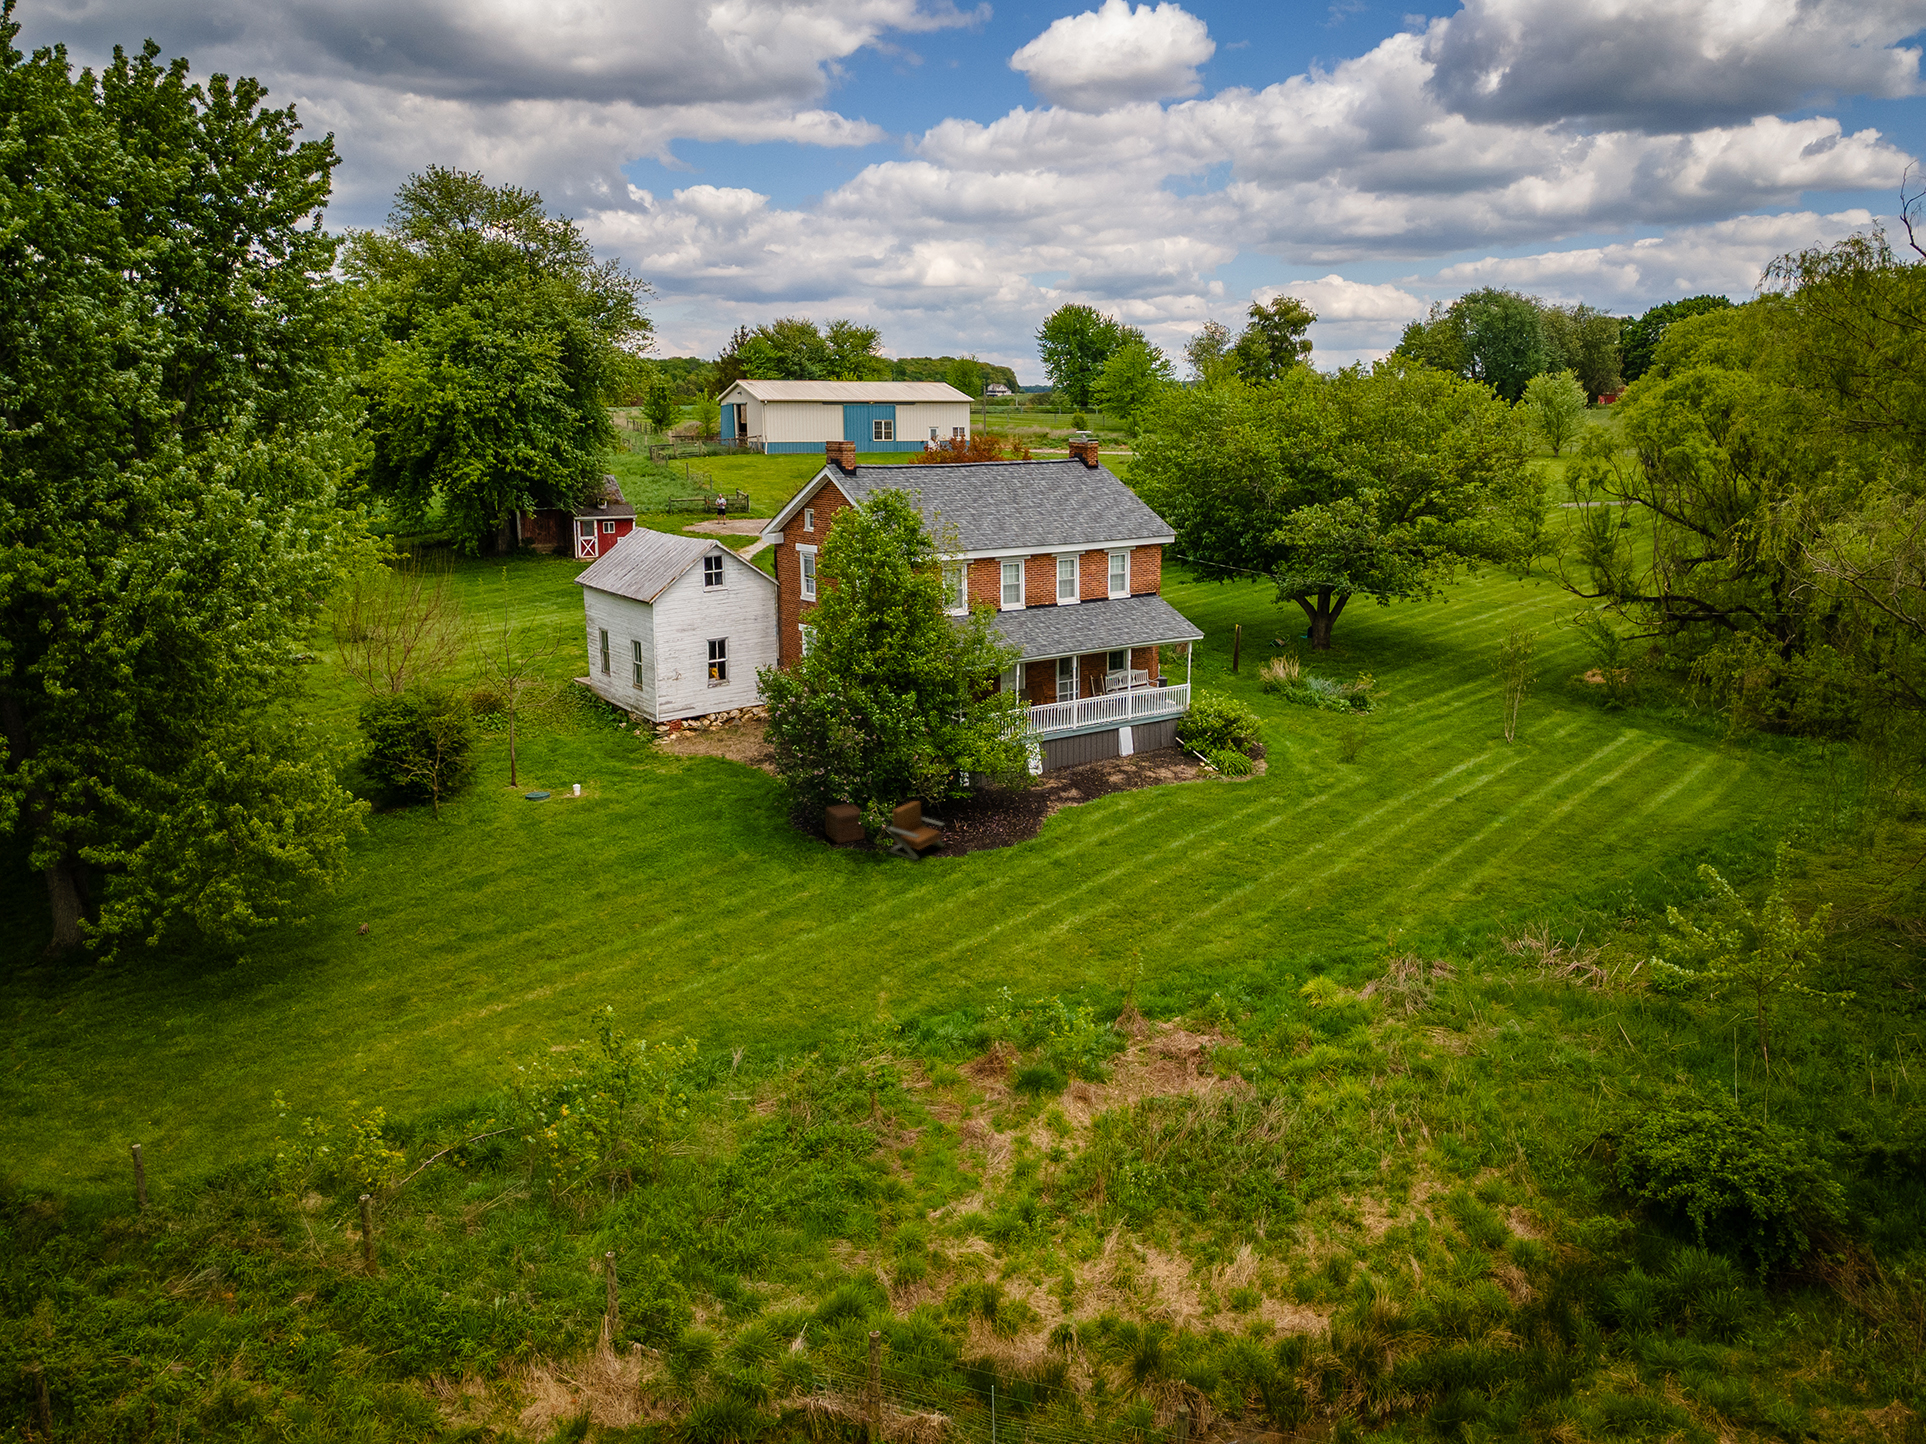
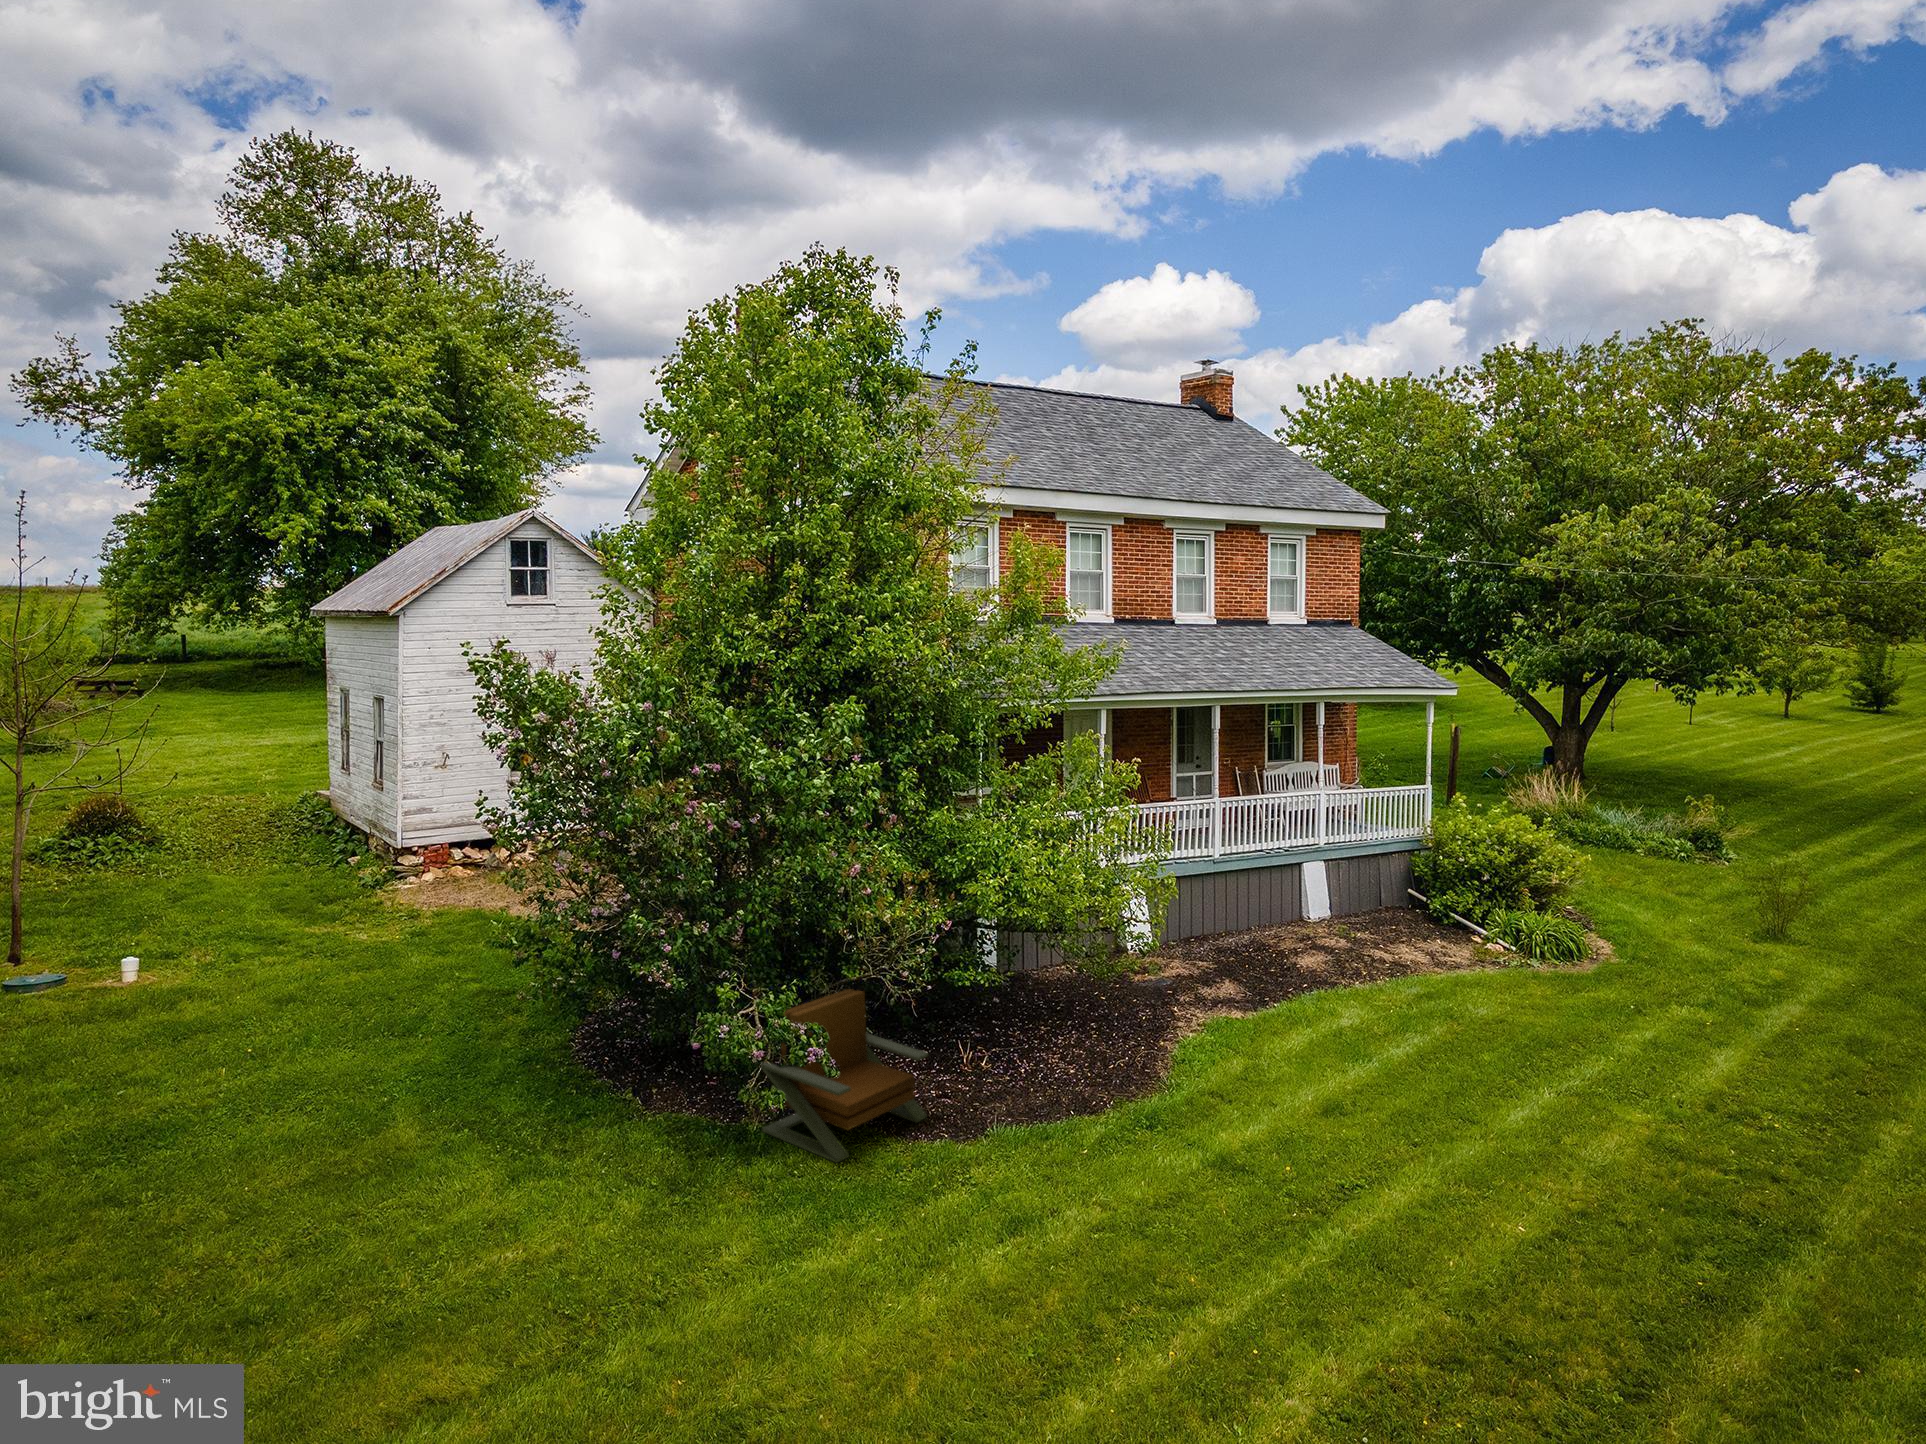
wooden crate: present [826,804,864,843] -> none [616,995,714,1107]

